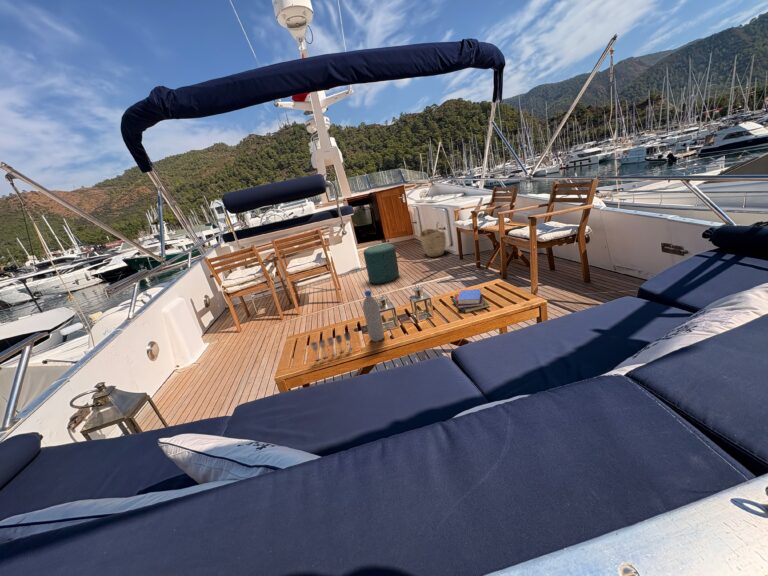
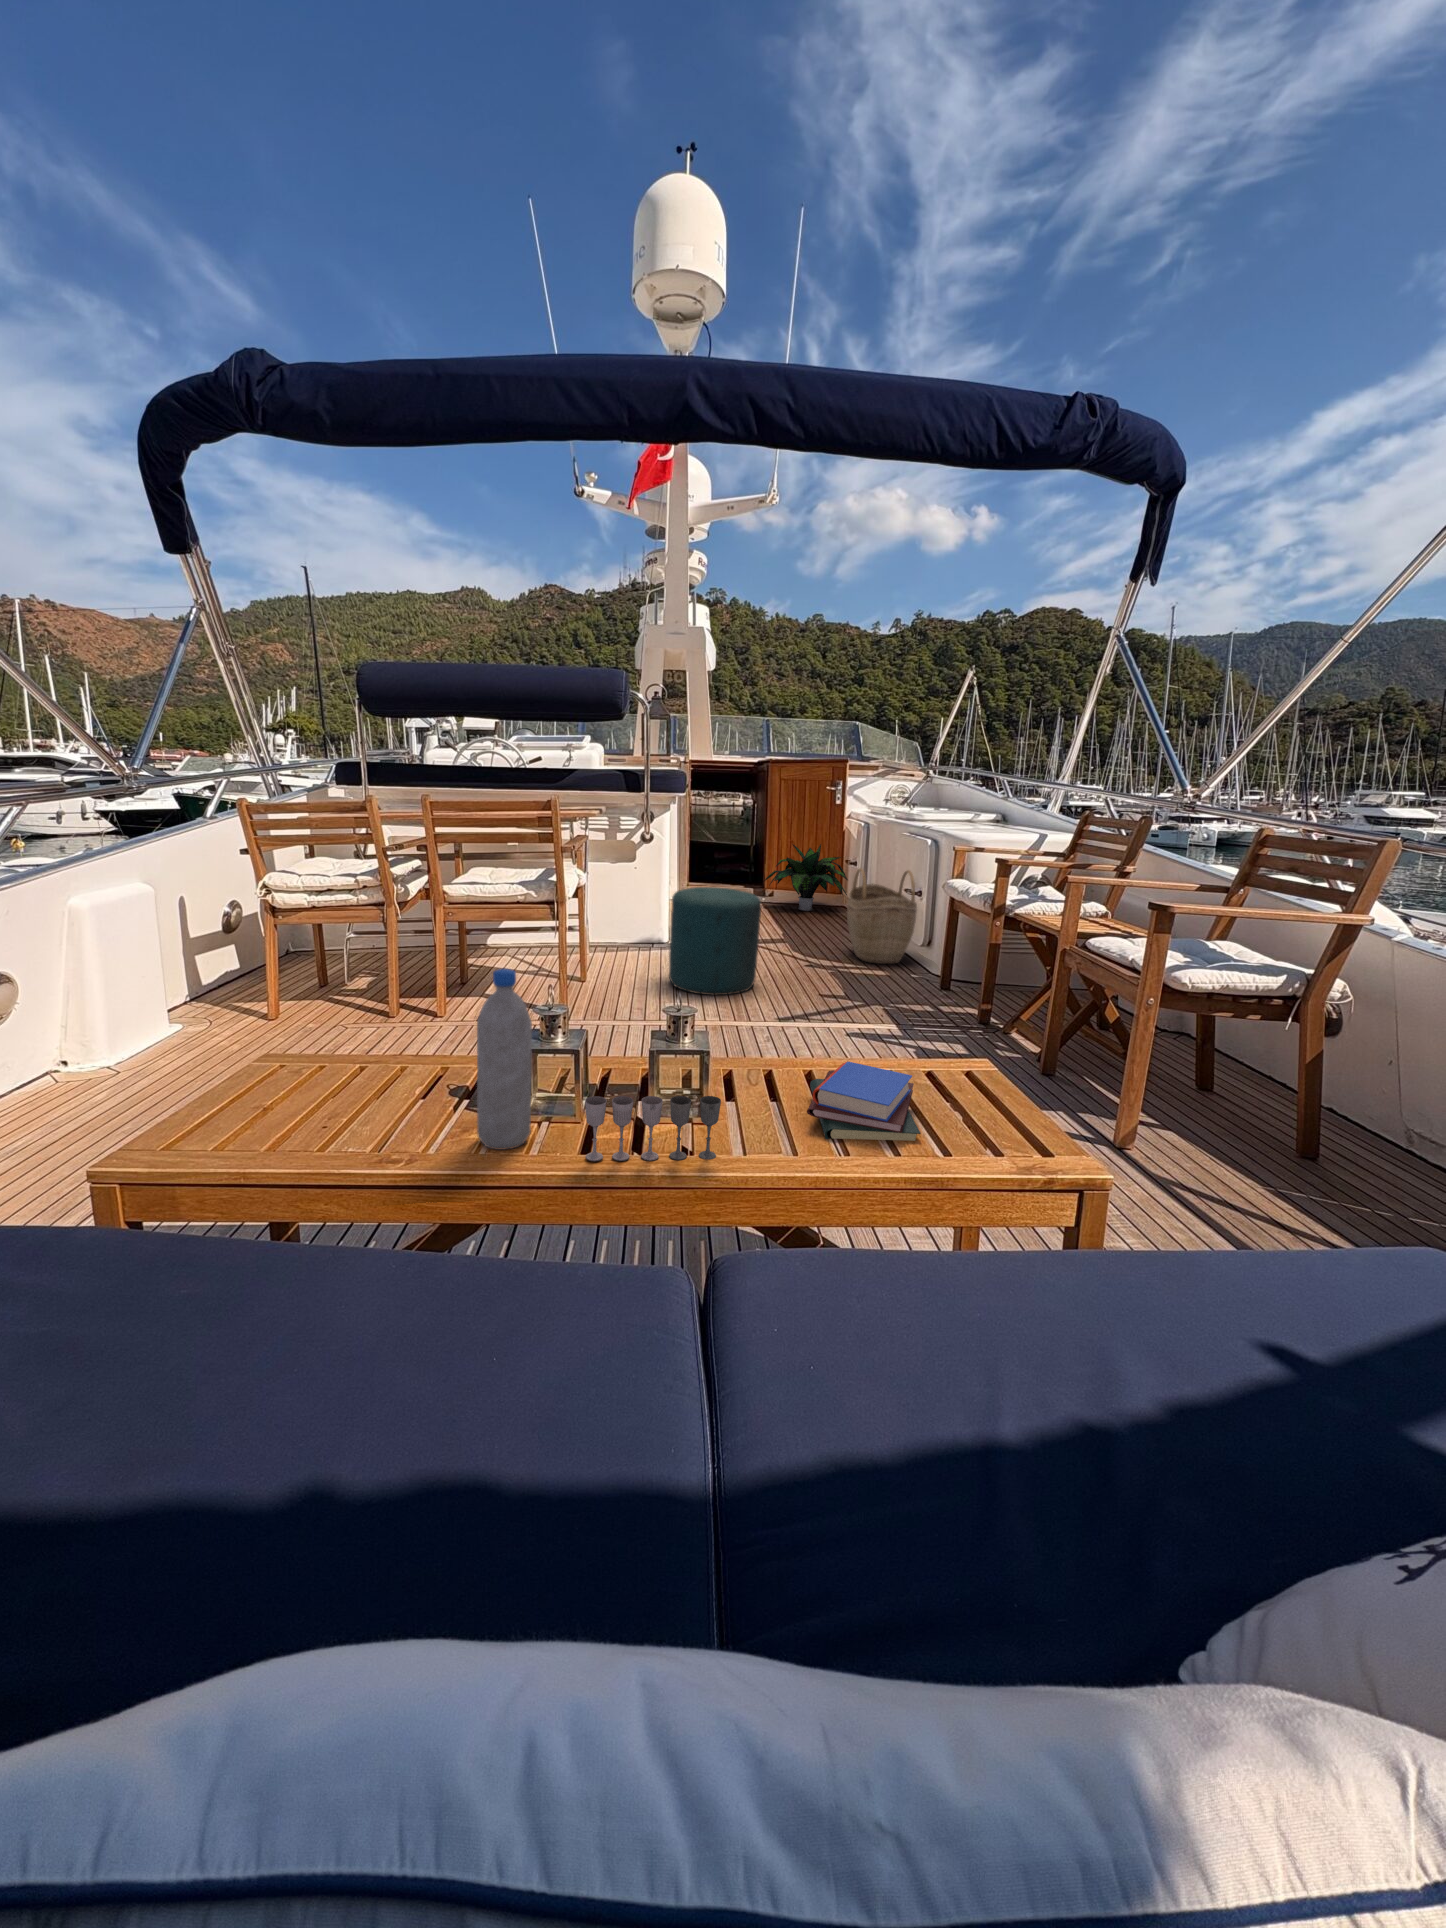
potted plant: none [384,218,416,244] -> present [764,844,848,911]
wine glass: present [311,333,352,360] -> present [585,1096,721,1161]

